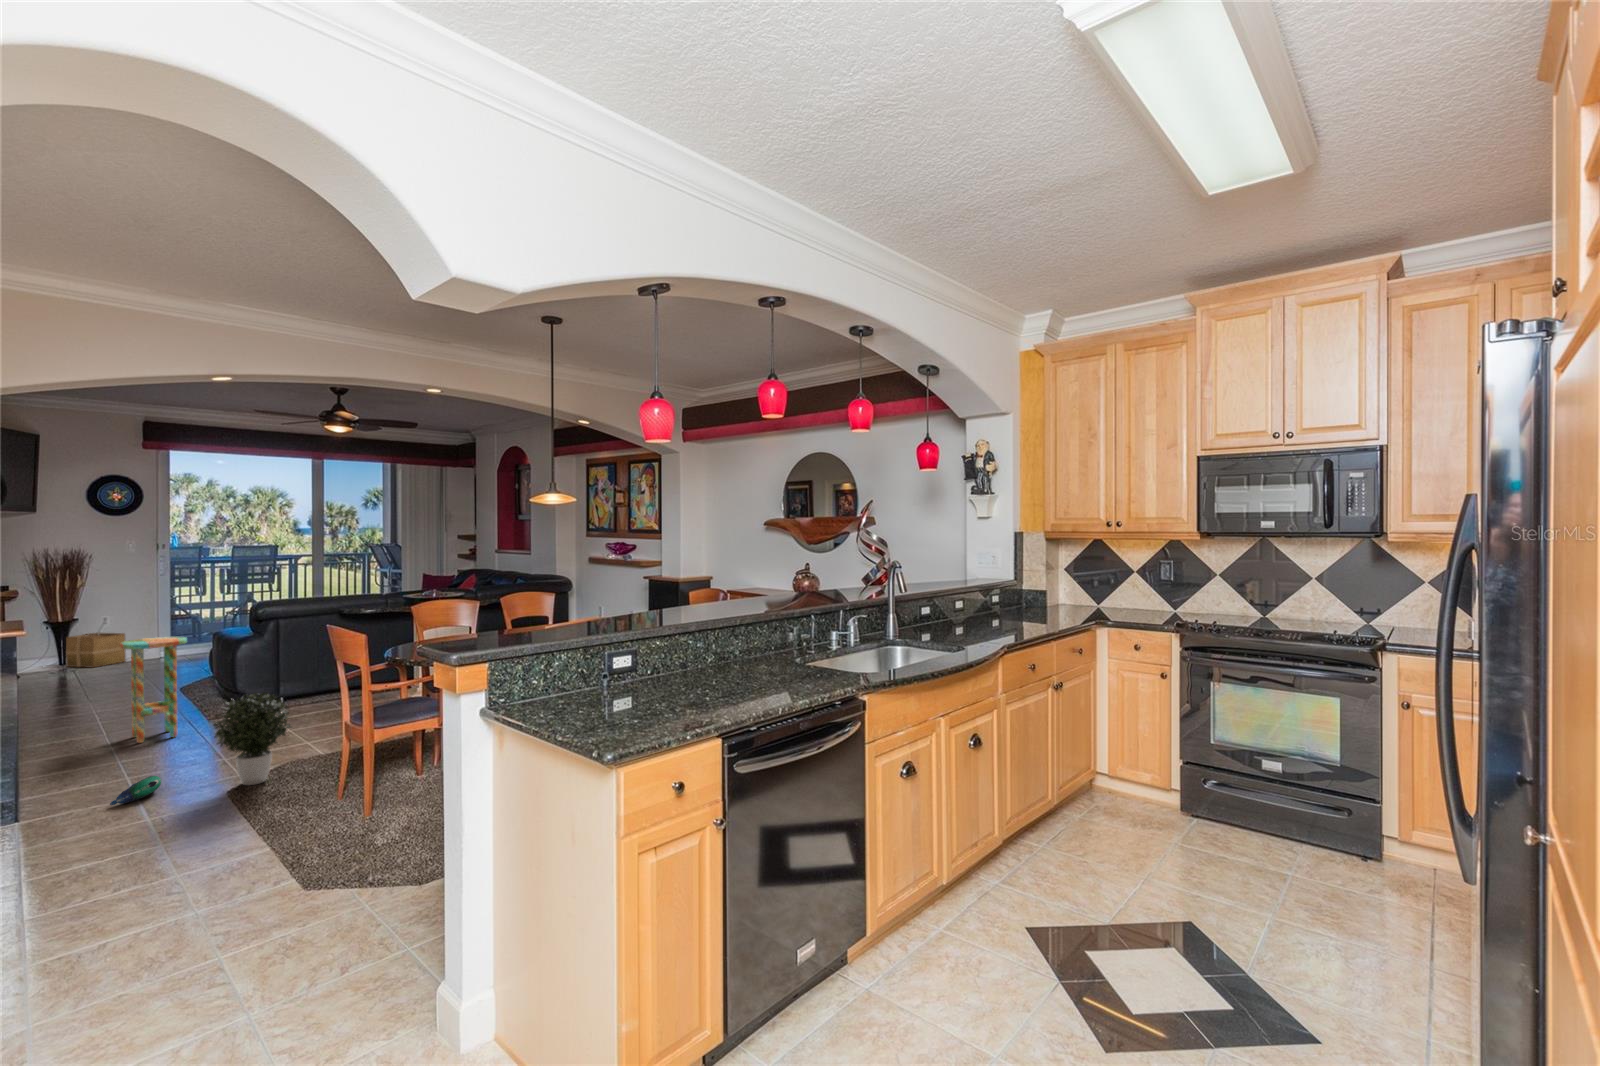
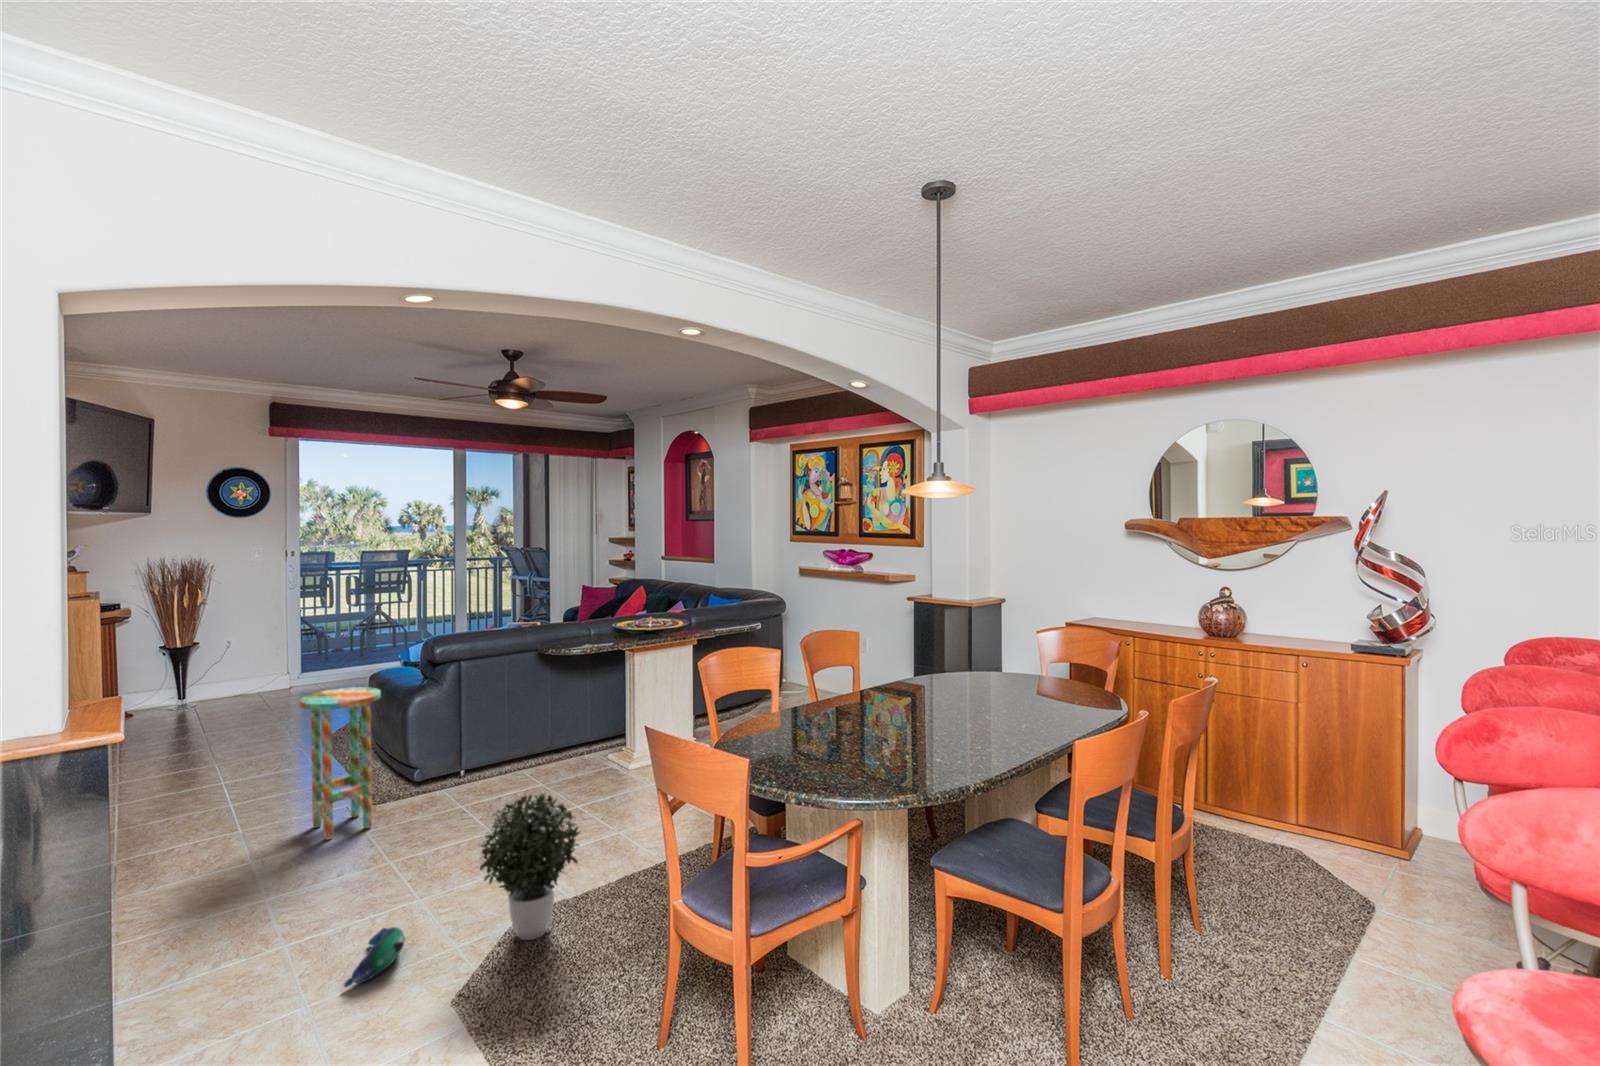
cardboard box: present [66,632,126,668] -> none [185,656,252,701]

